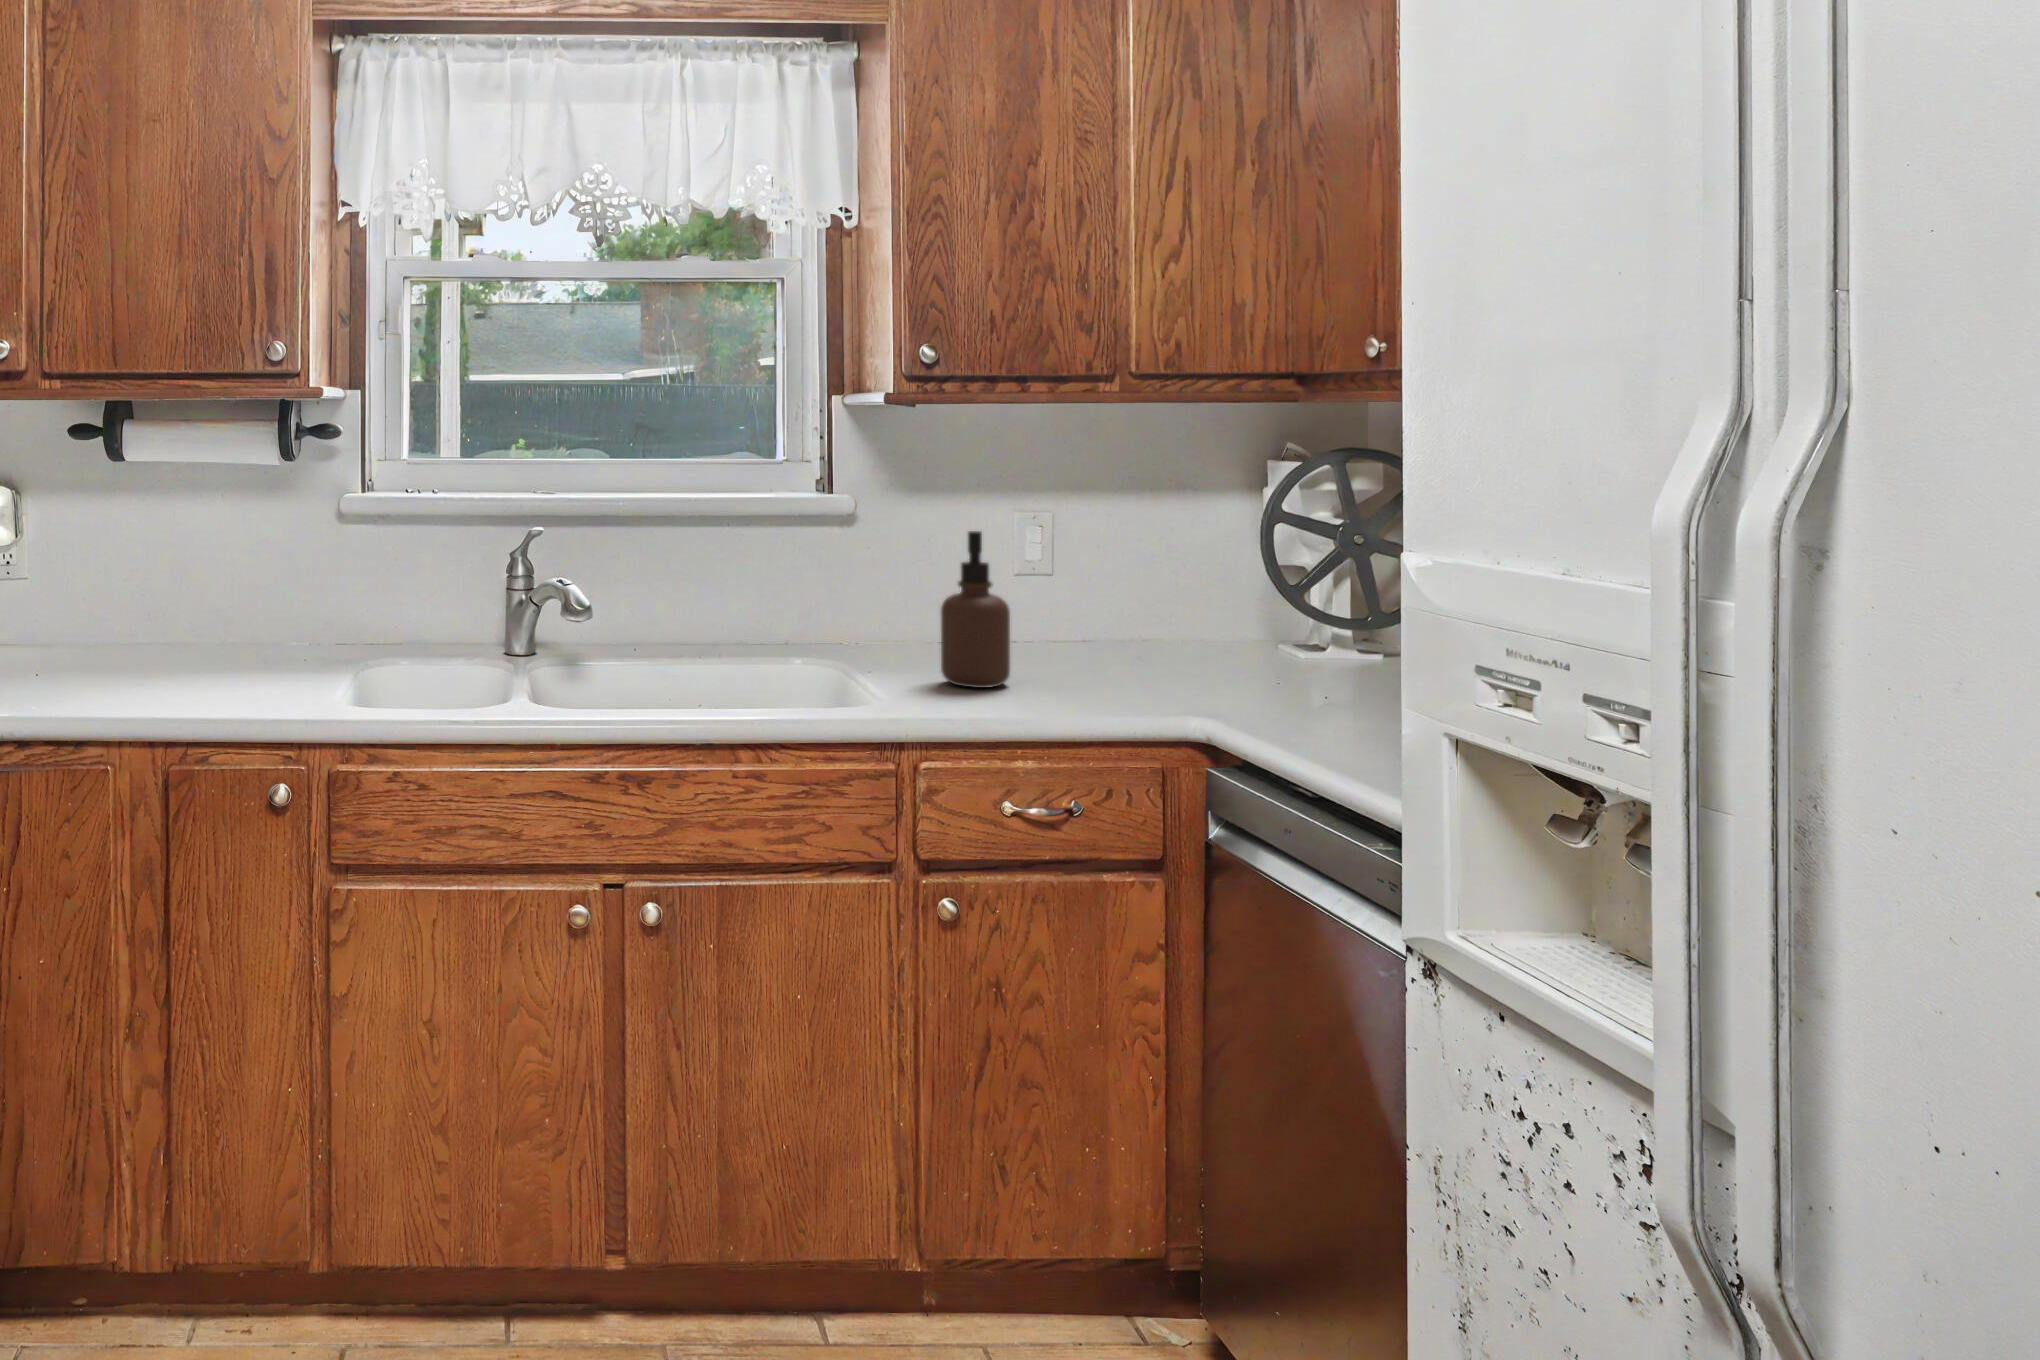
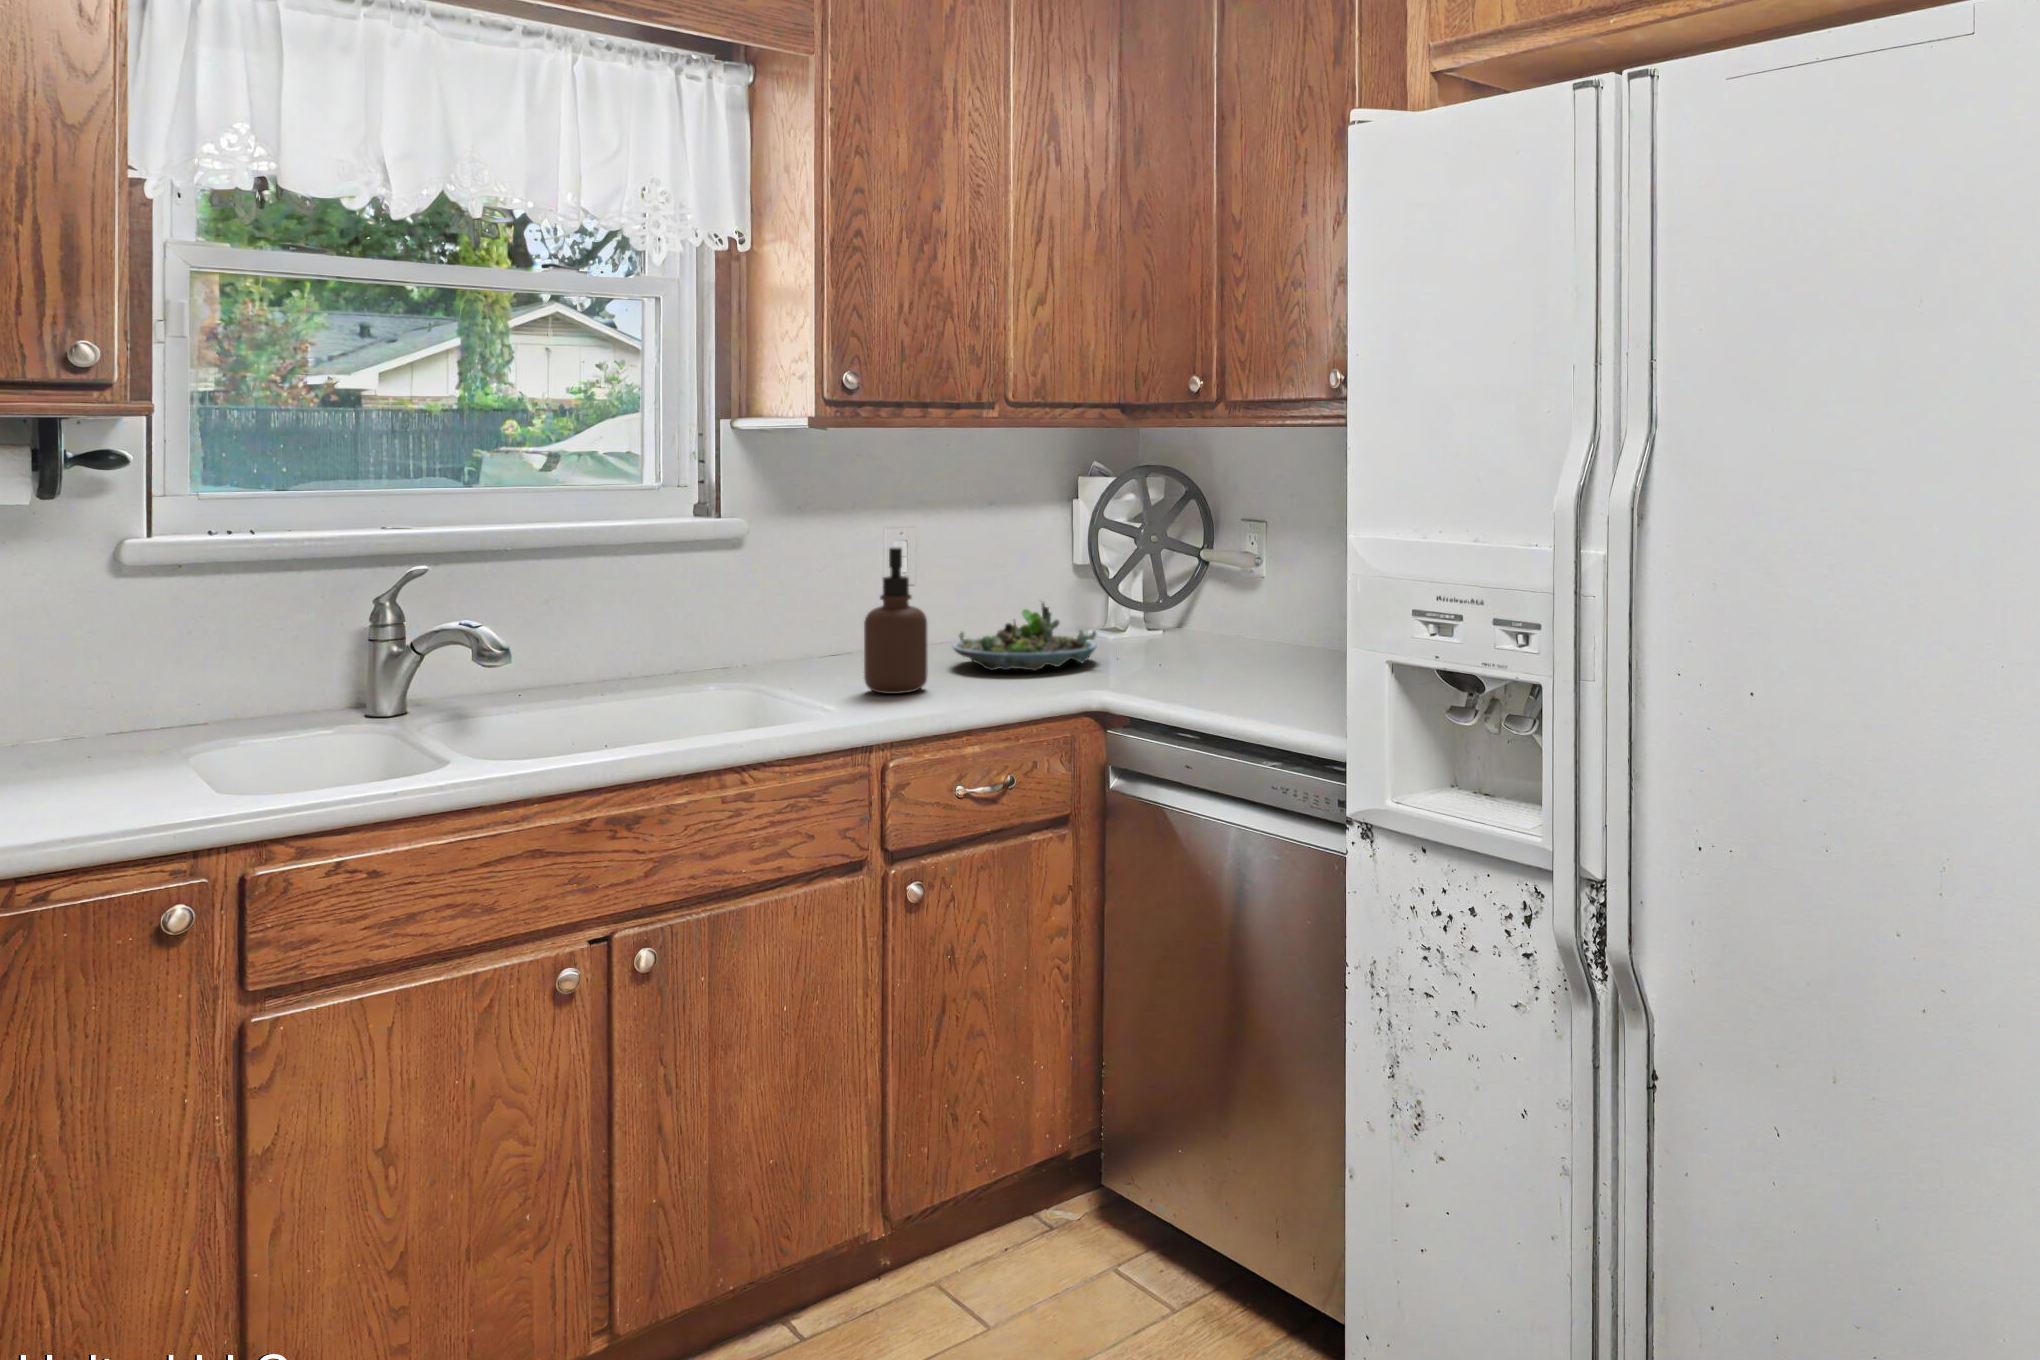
succulent planter: none [1067,598,1247,680] -> present [952,602,1097,671]

